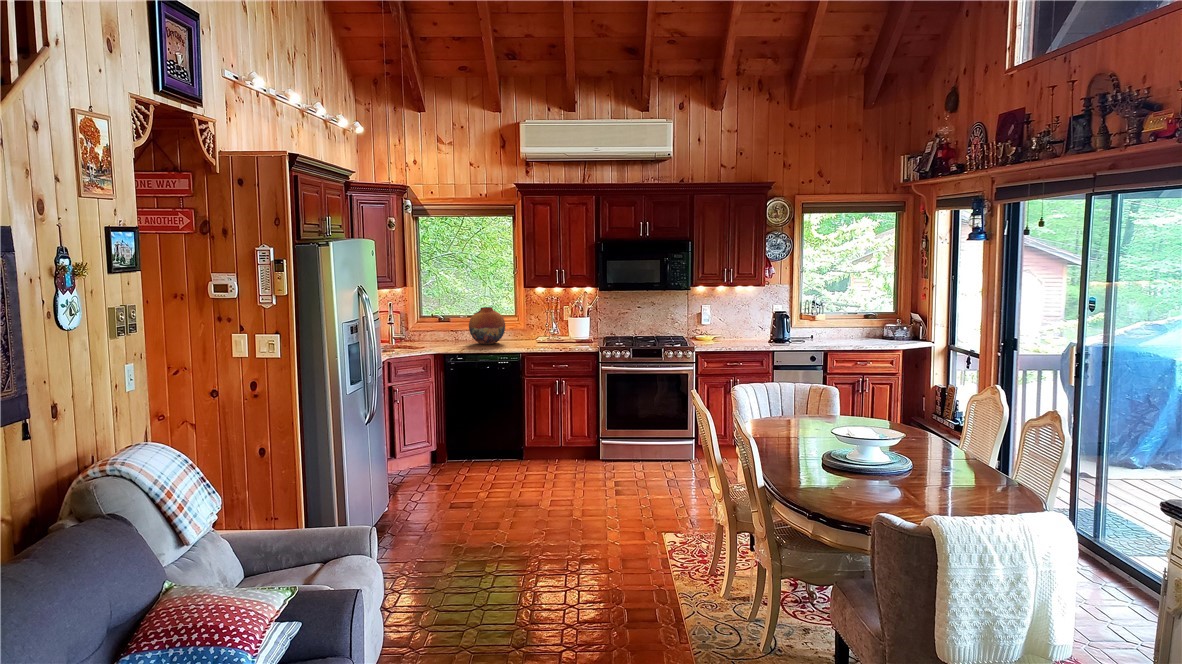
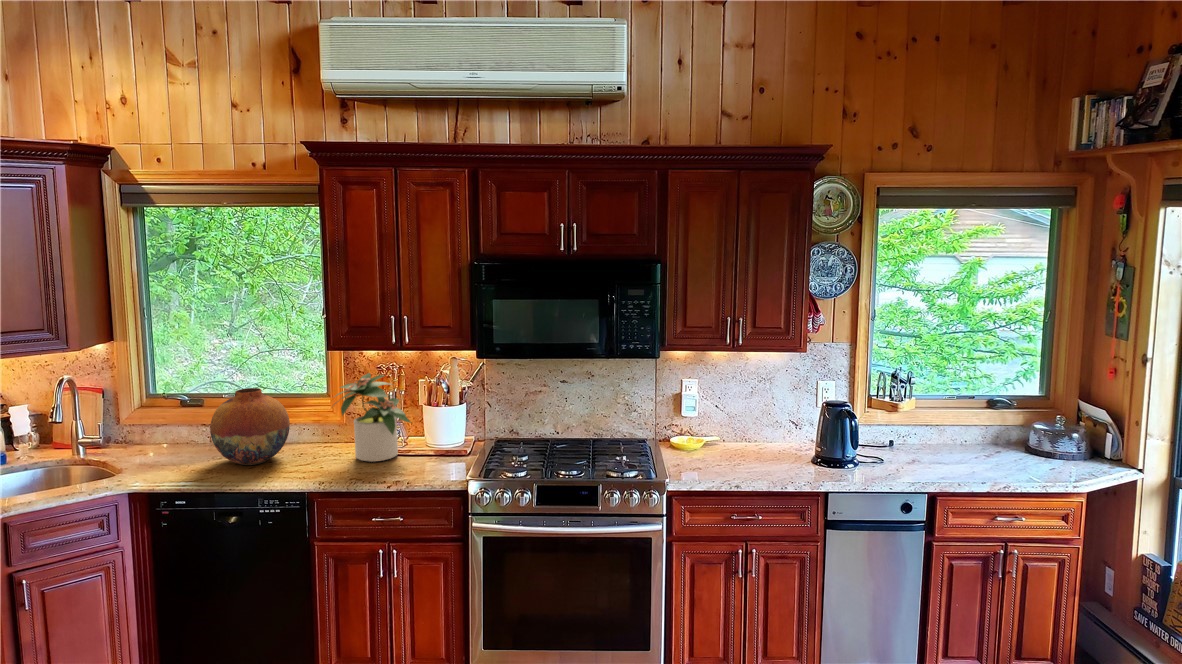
potted plant: none [525,300,565,343] -> present [337,373,410,462]

